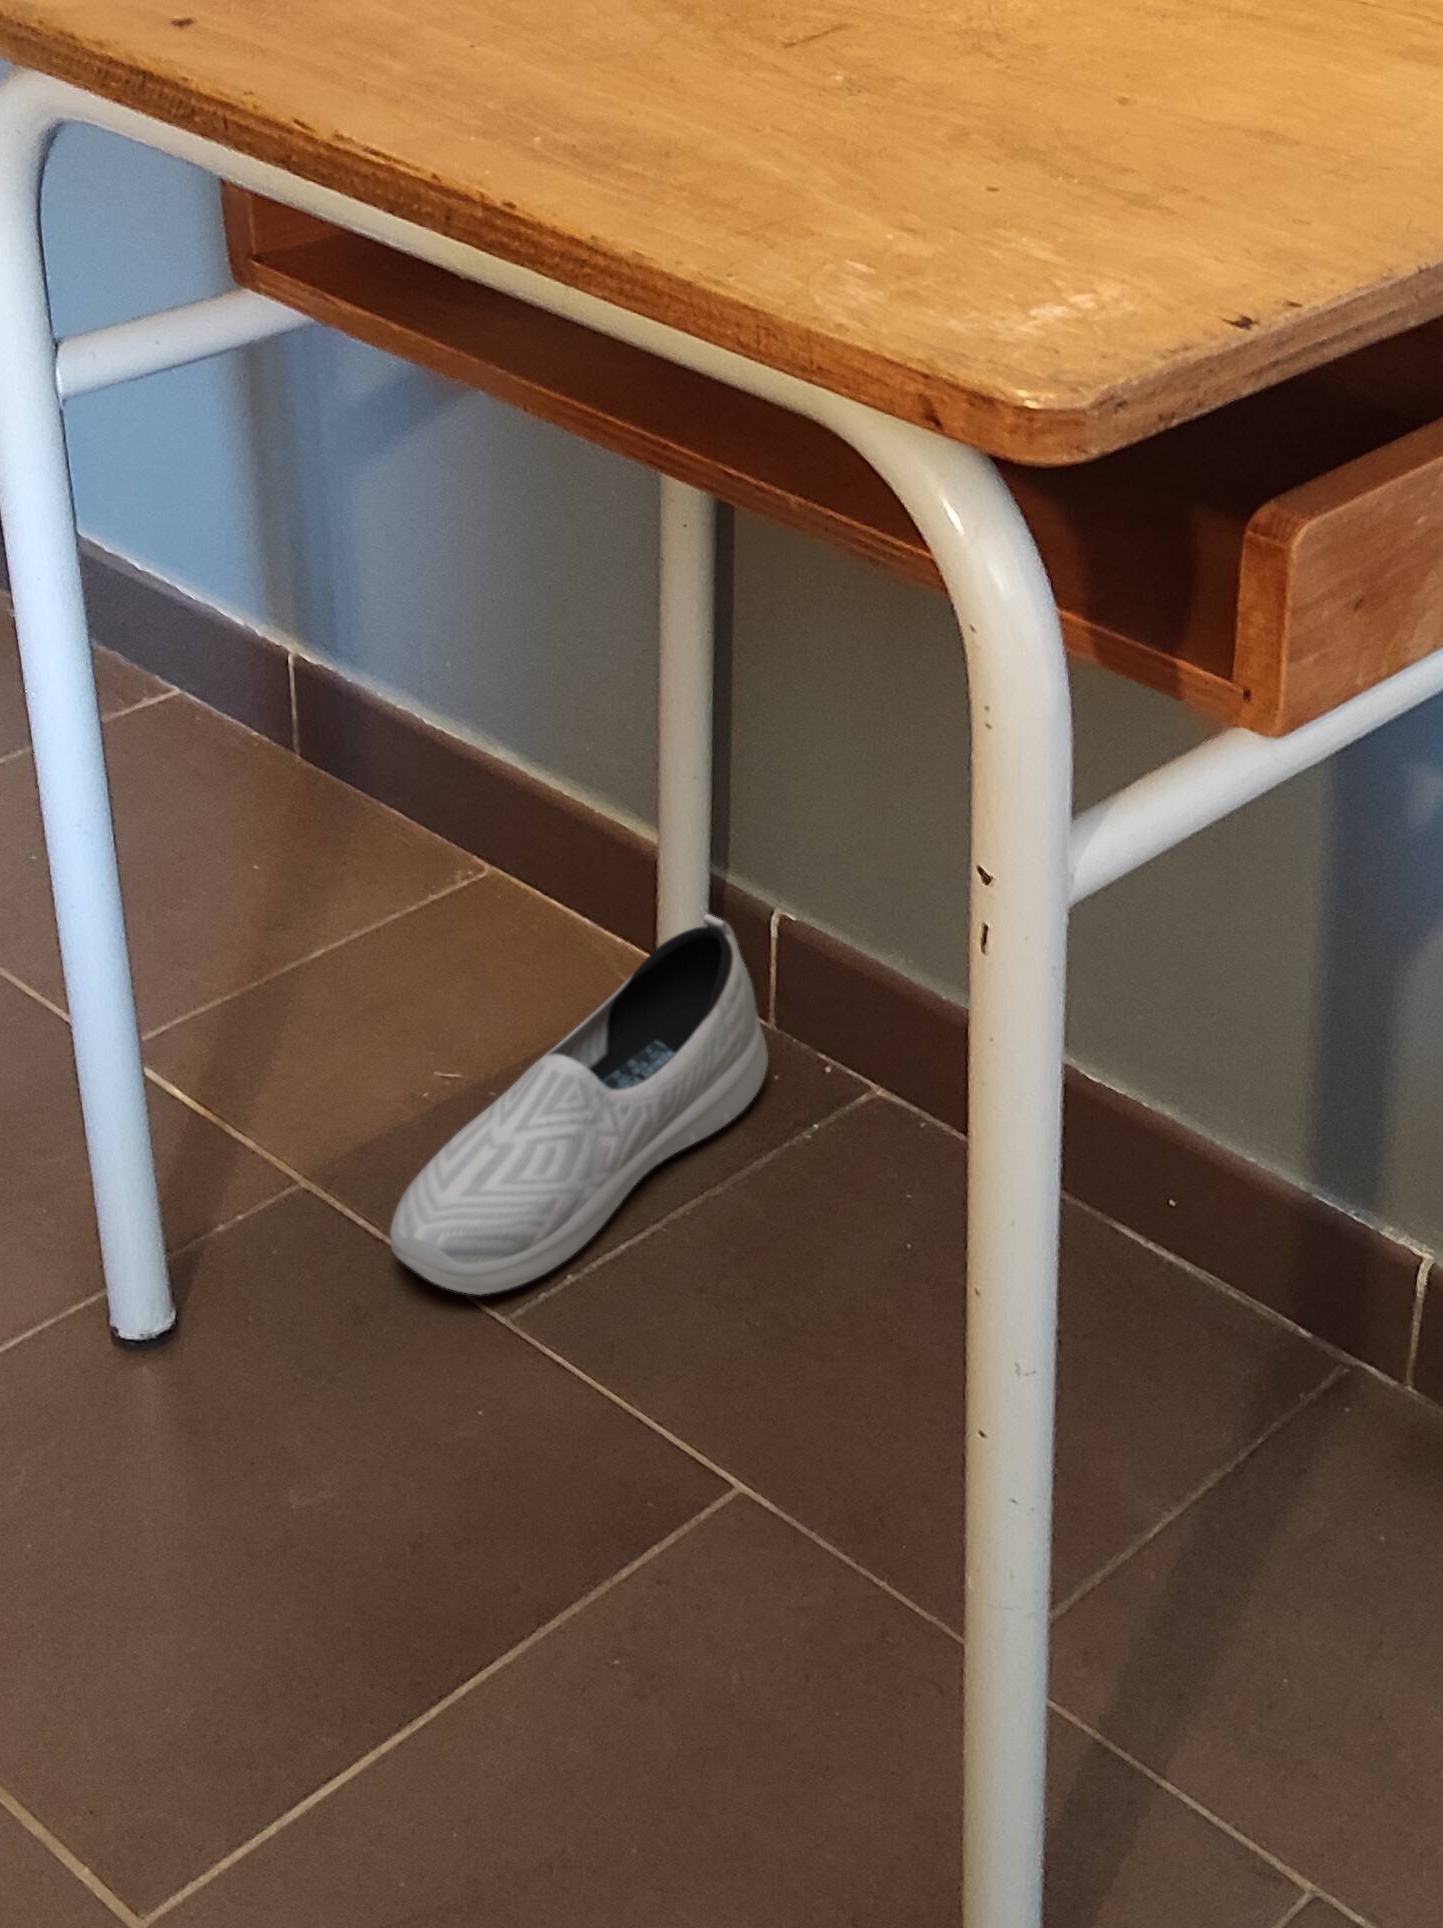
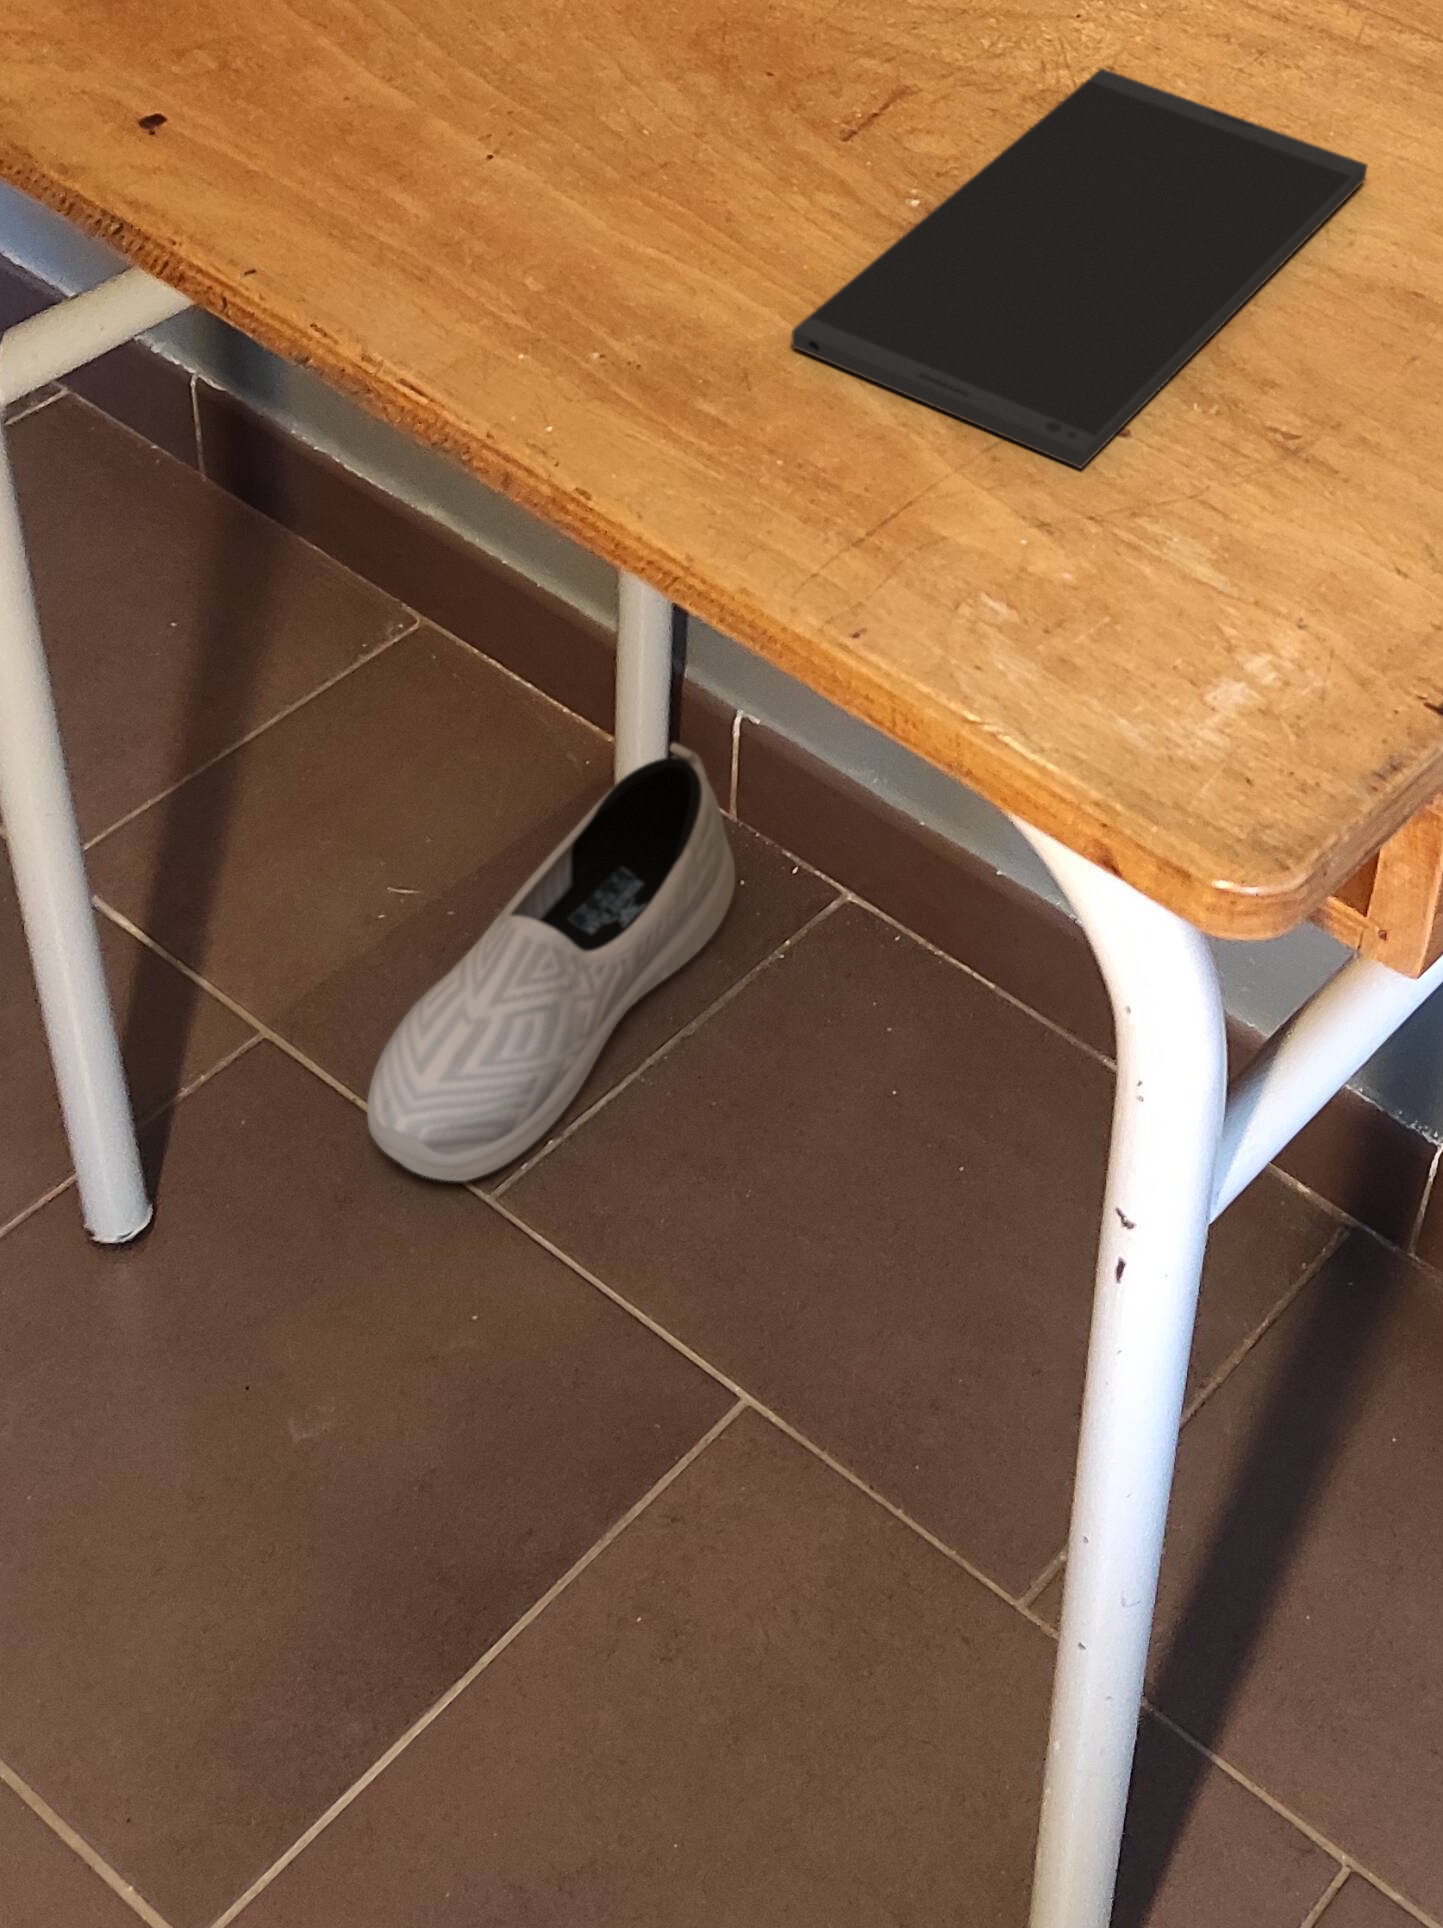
tablet: none [721,26,1258,222] -> present [791,68,1367,468]

